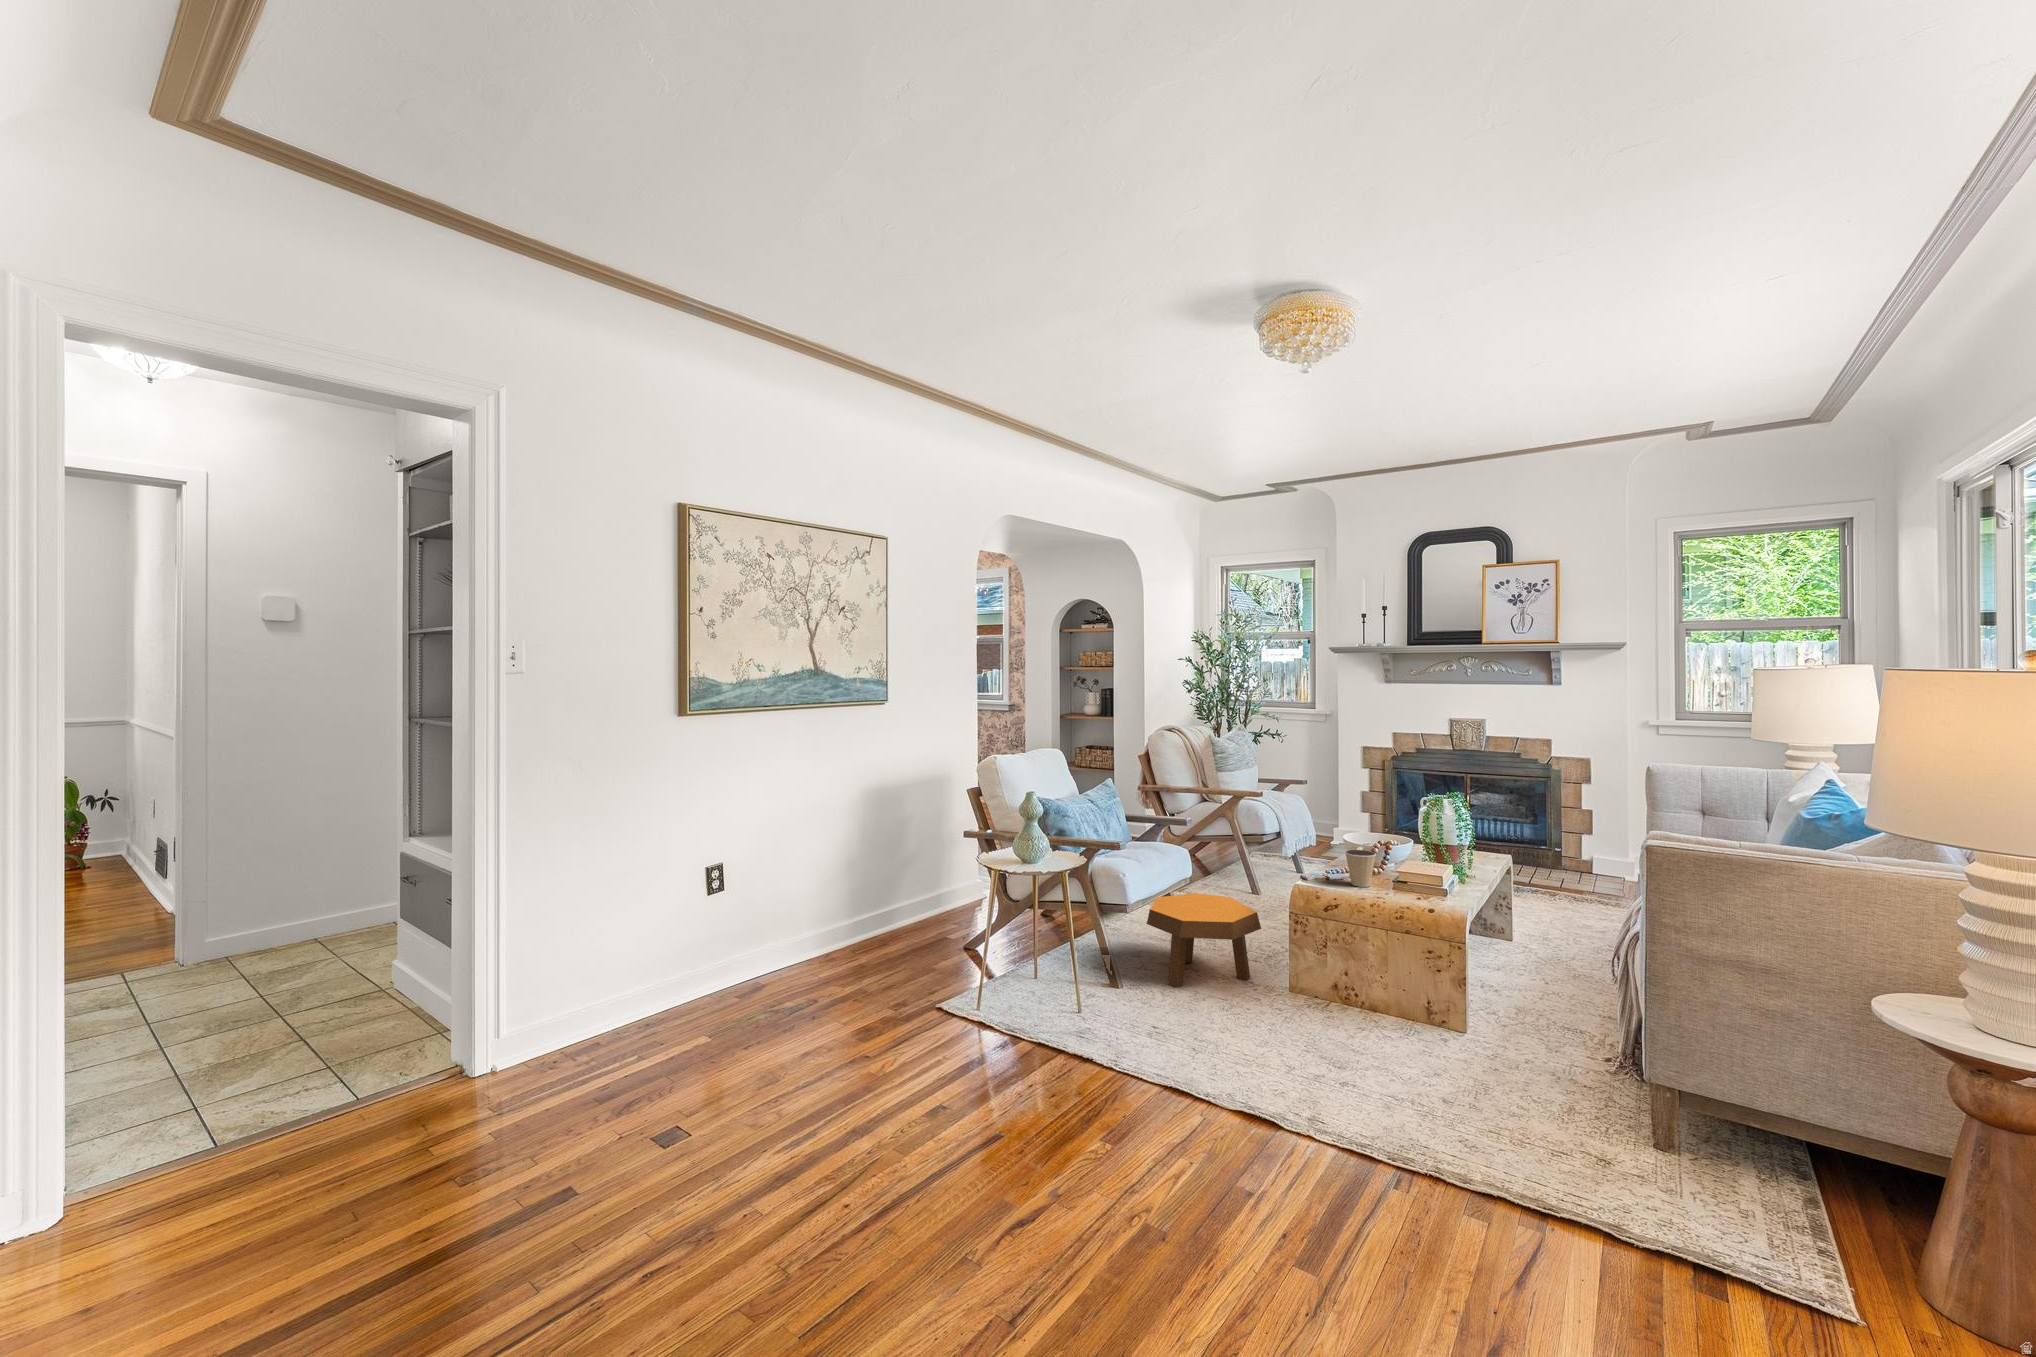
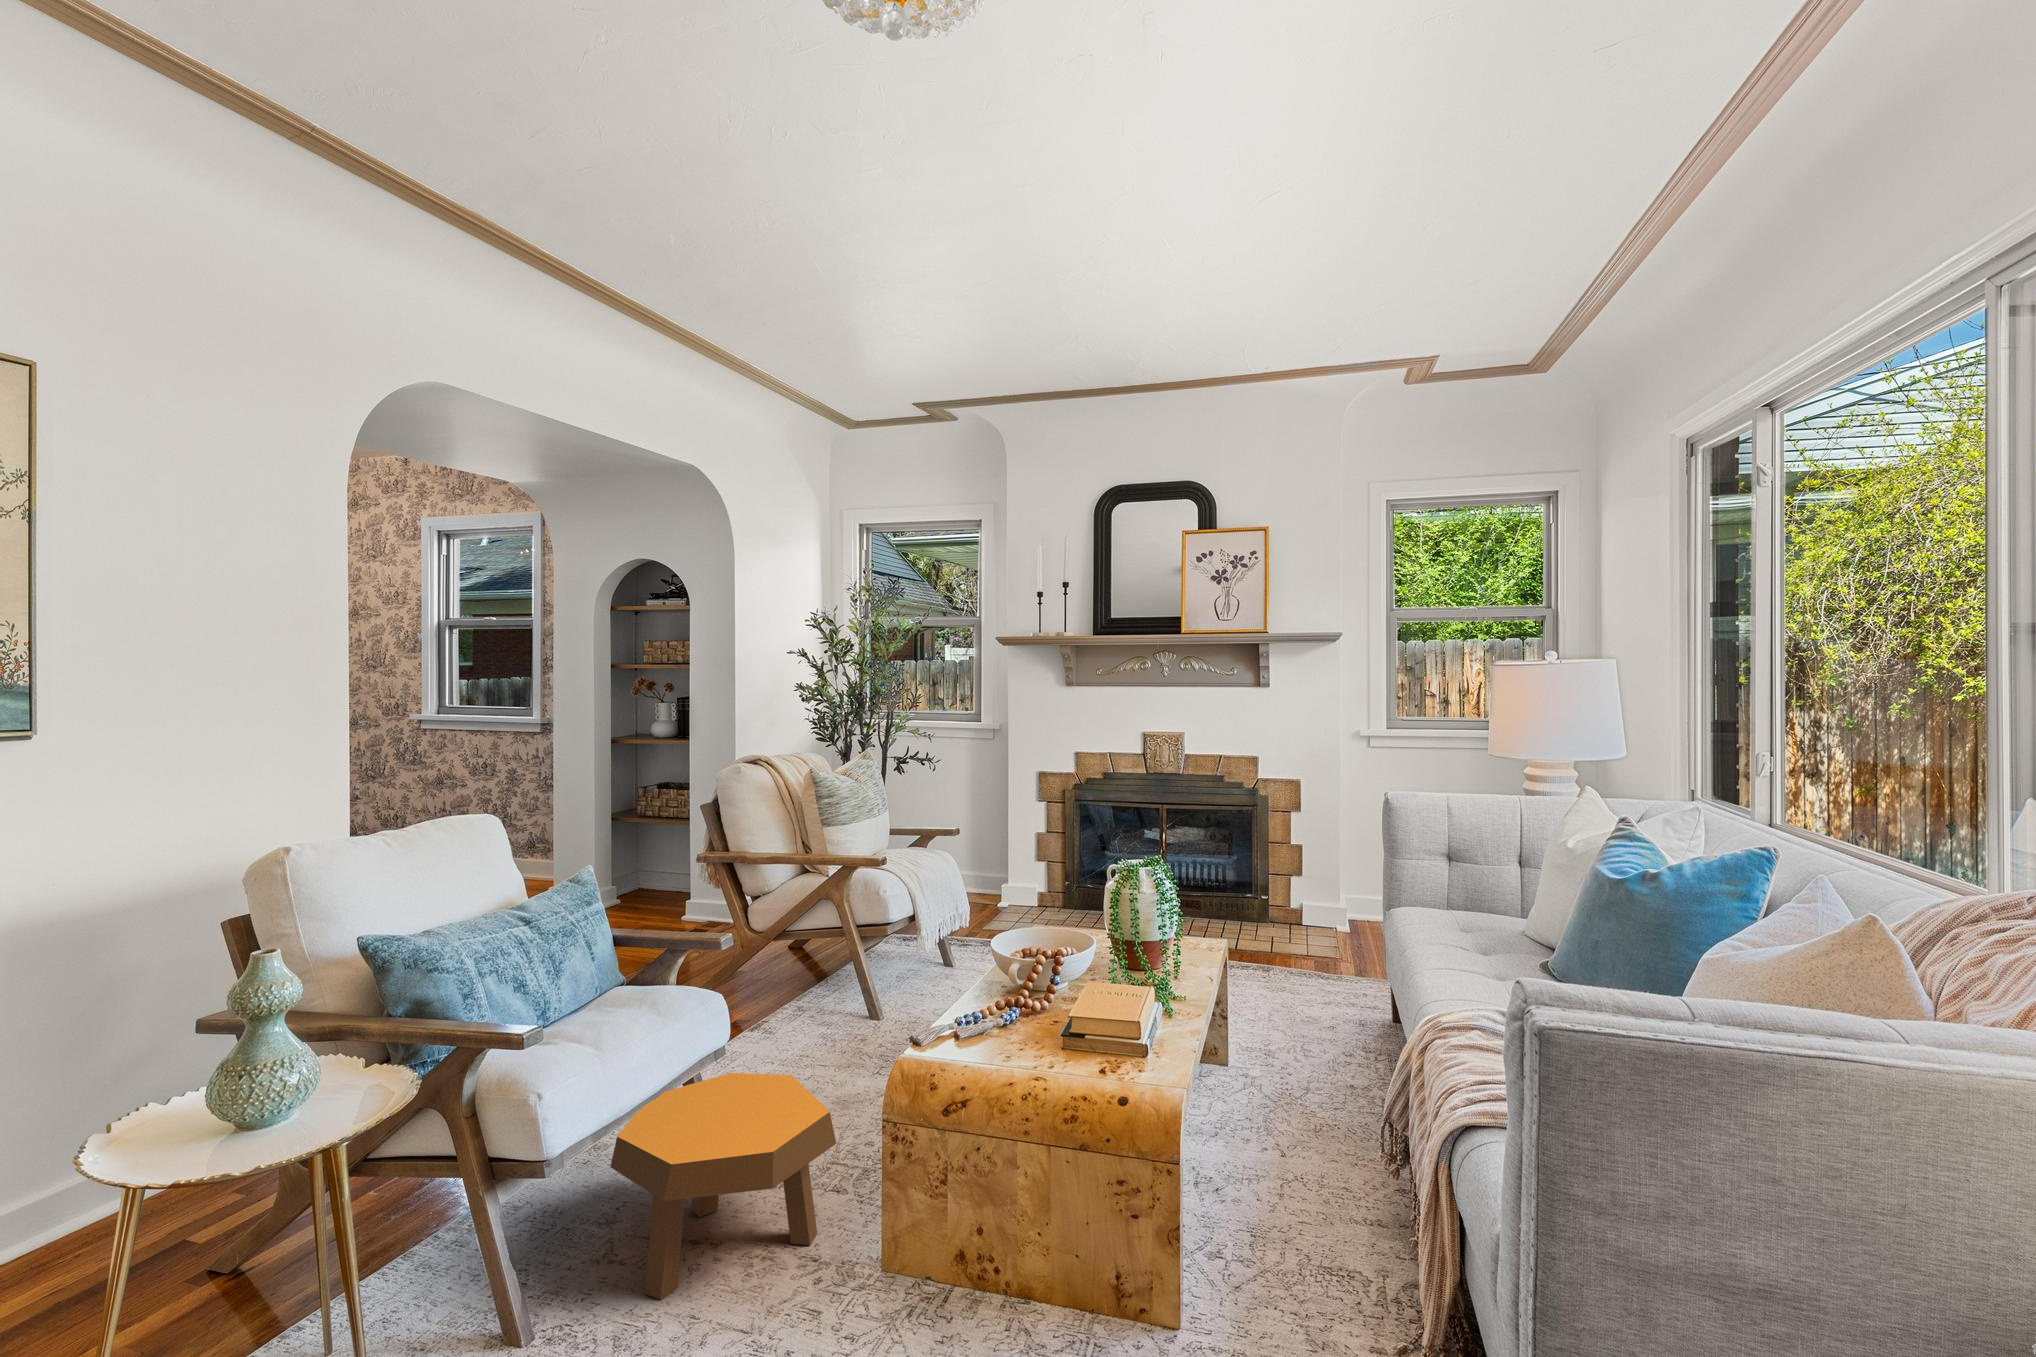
coffee cup: present [1345,850,1376,887] -> none [980,983,1033,1055]

